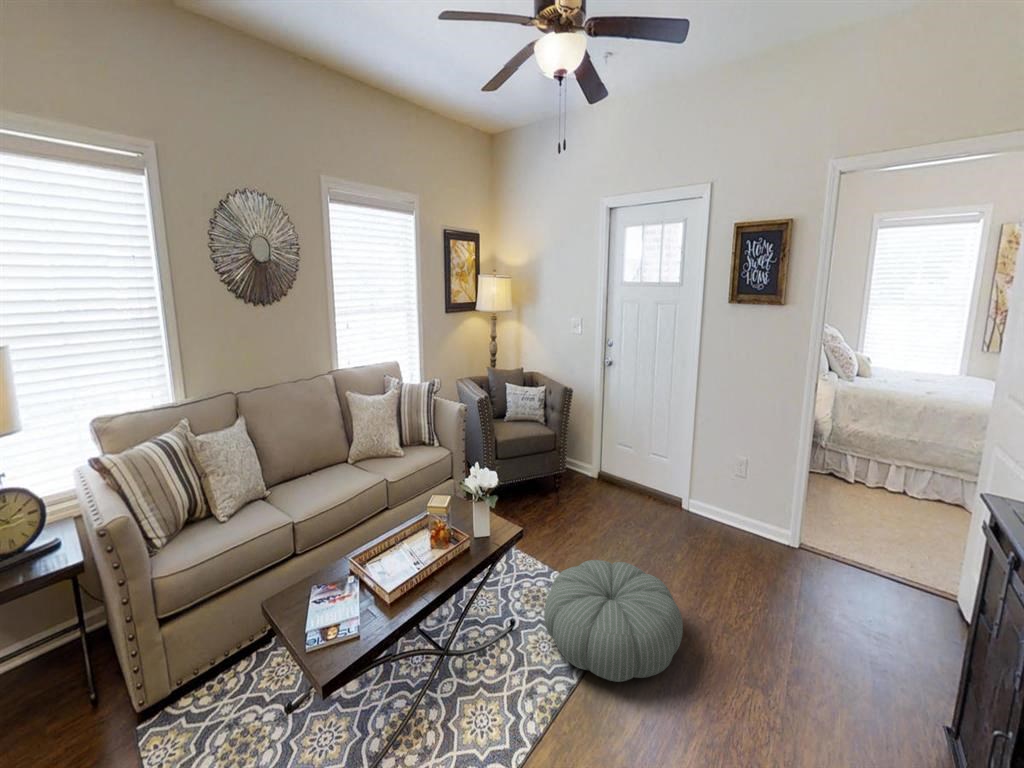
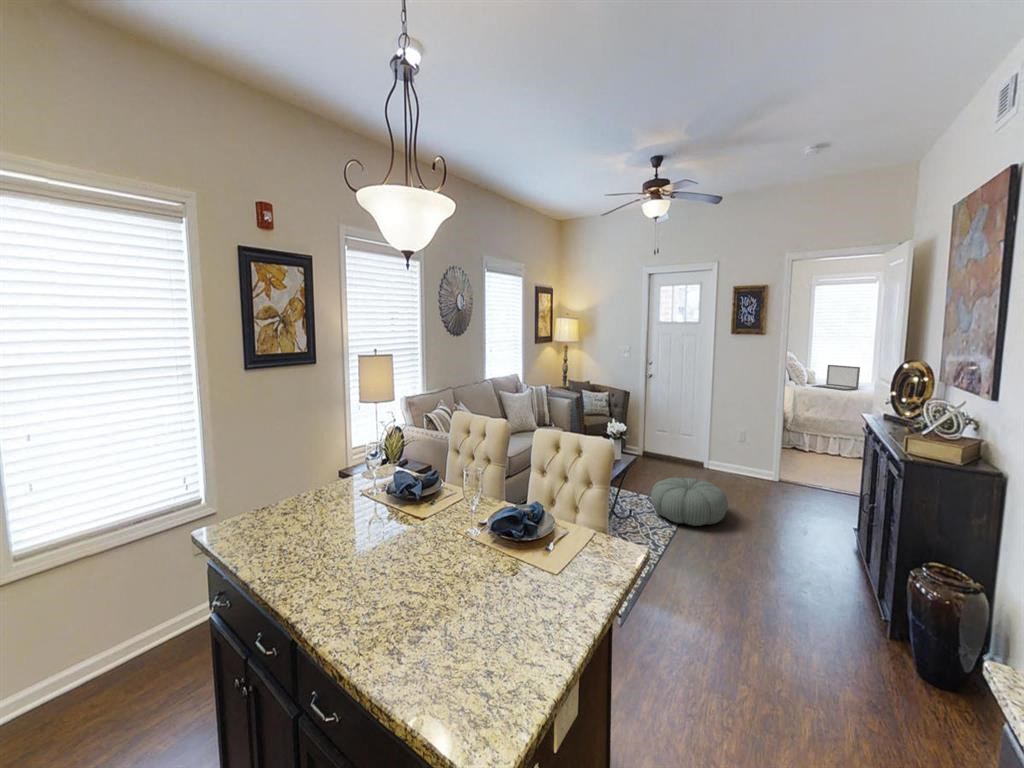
laptop: none [863,348,947,391] -> present [812,365,860,391]

